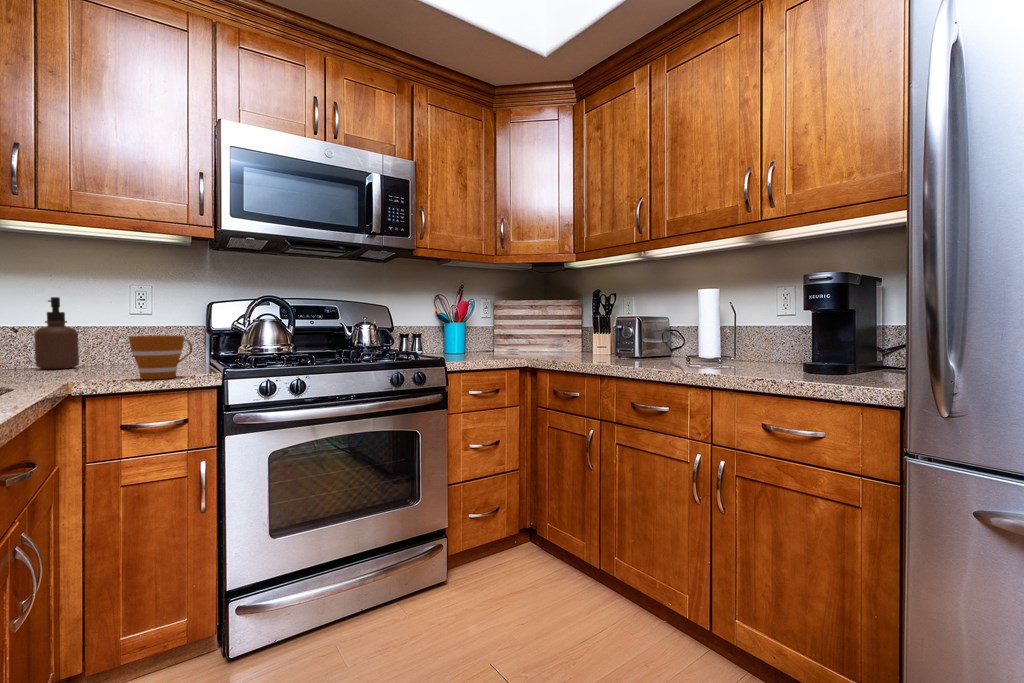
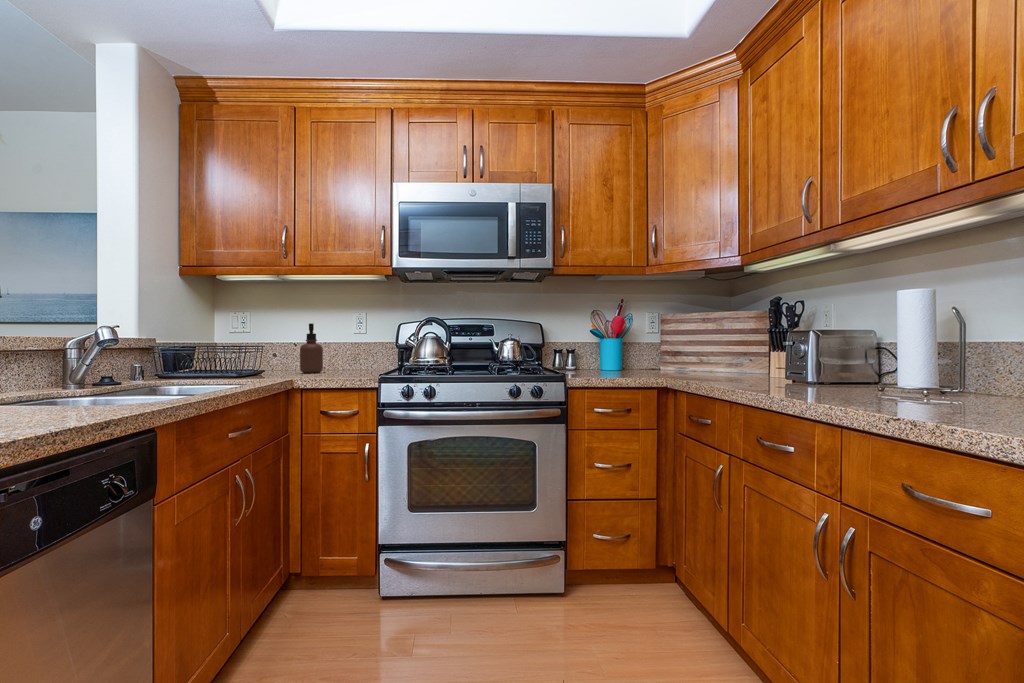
cup: present [129,335,192,380] -> none [324,349,363,380]

